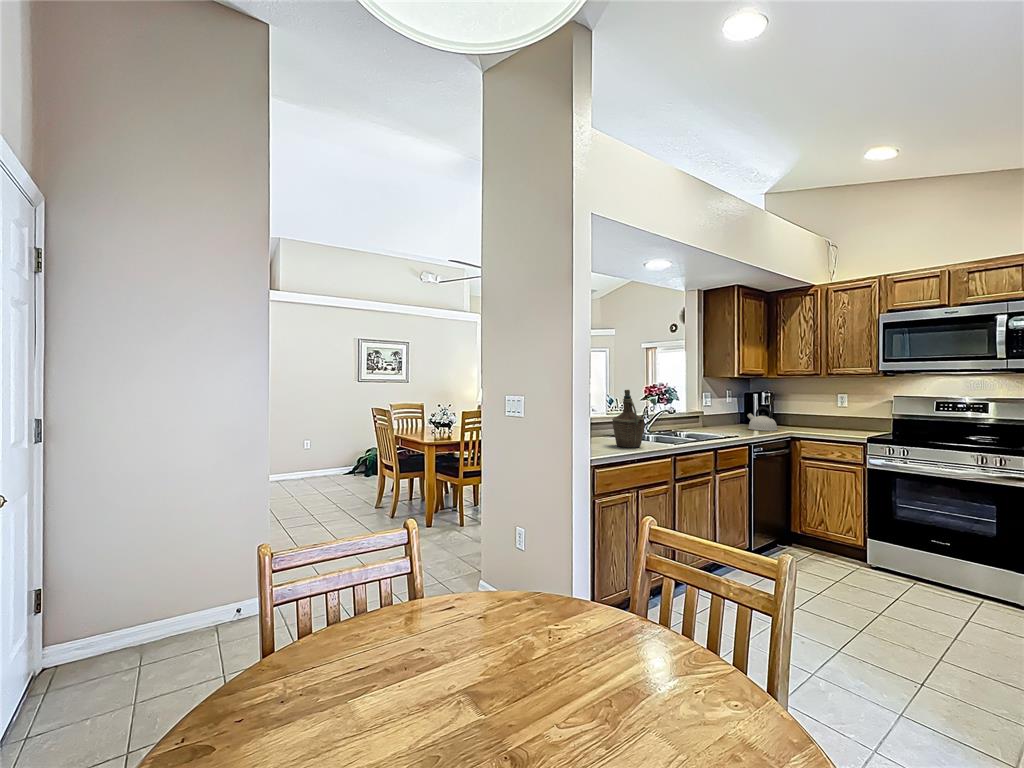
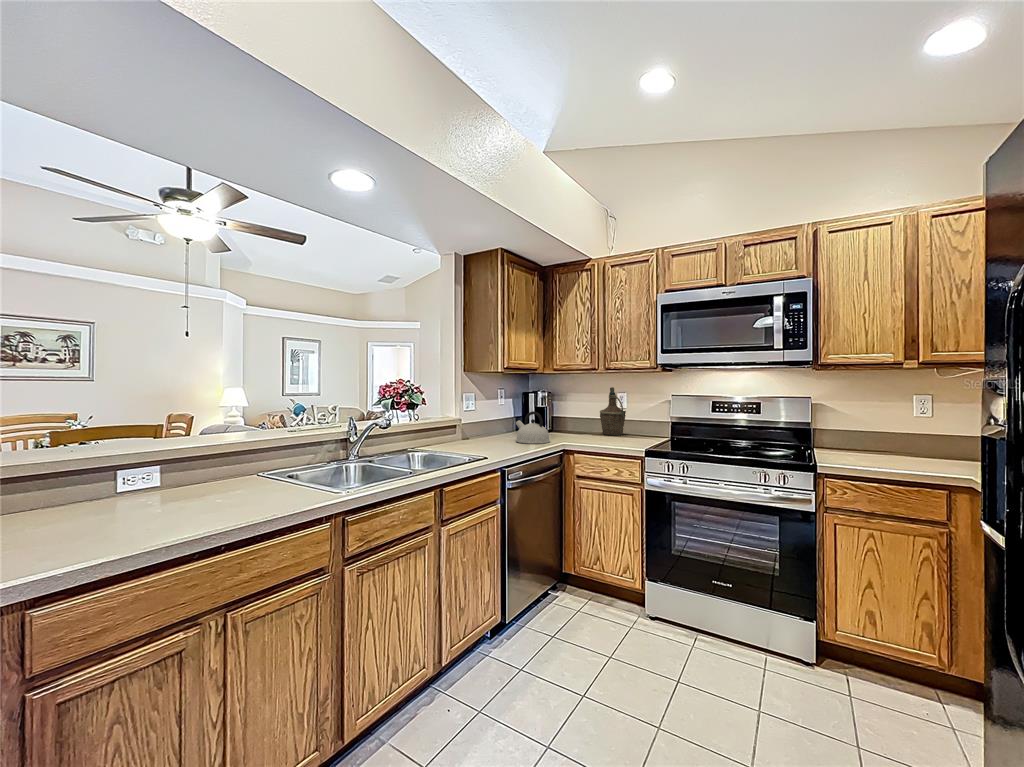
bottle: present [612,390,644,448] -> present [600,387,626,435]

